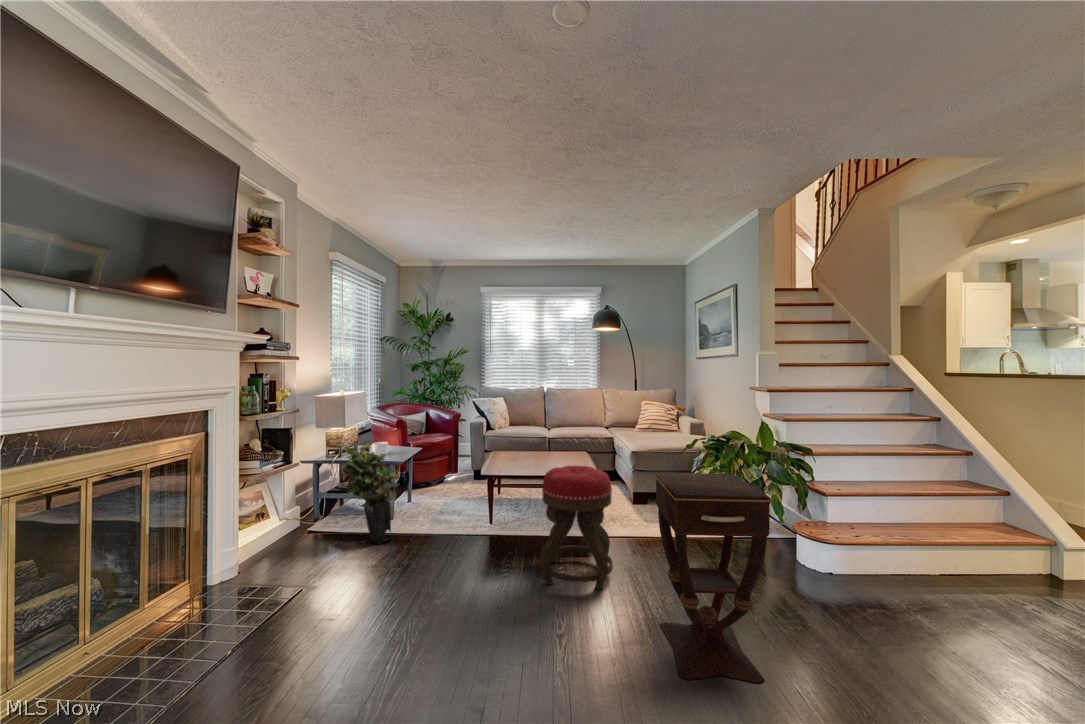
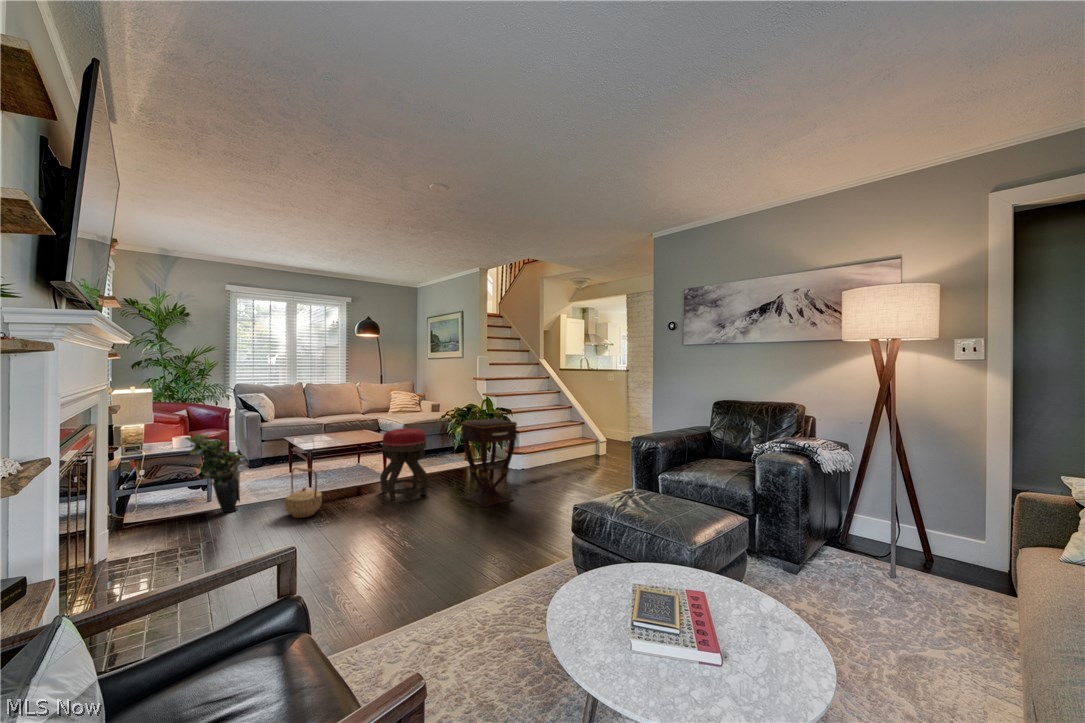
basket: none [401,505,449,582] -> present [285,467,322,518]

